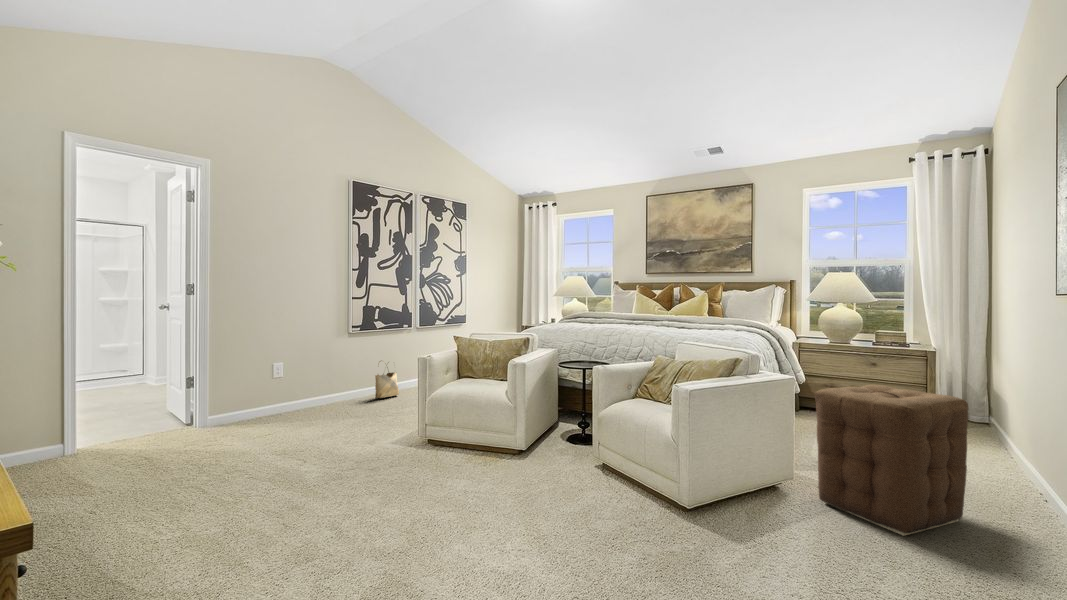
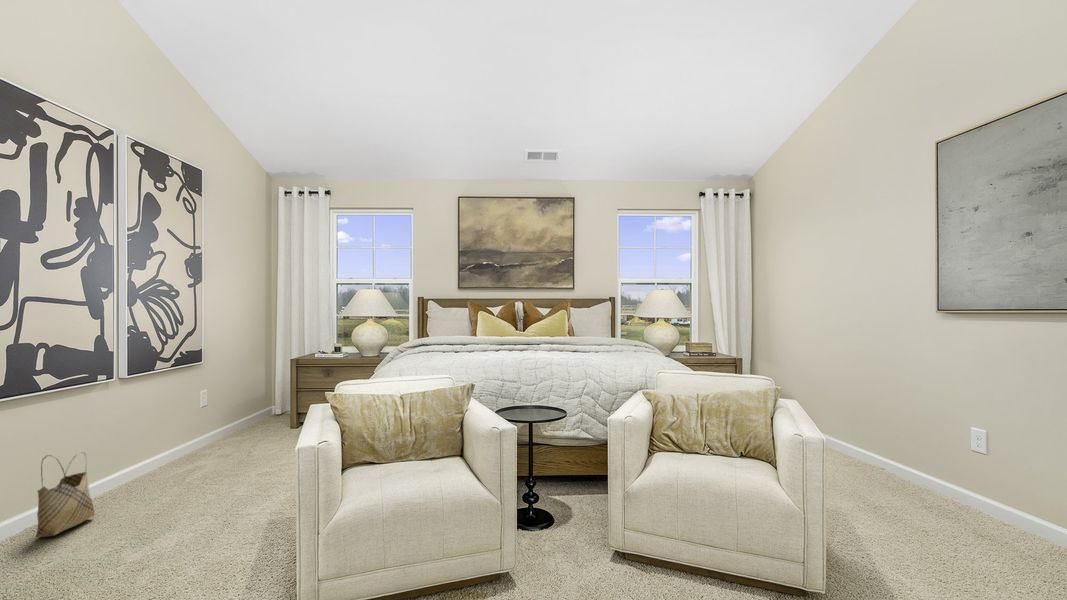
ottoman: present [815,385,968,536] -> none [846,396,984,547]

